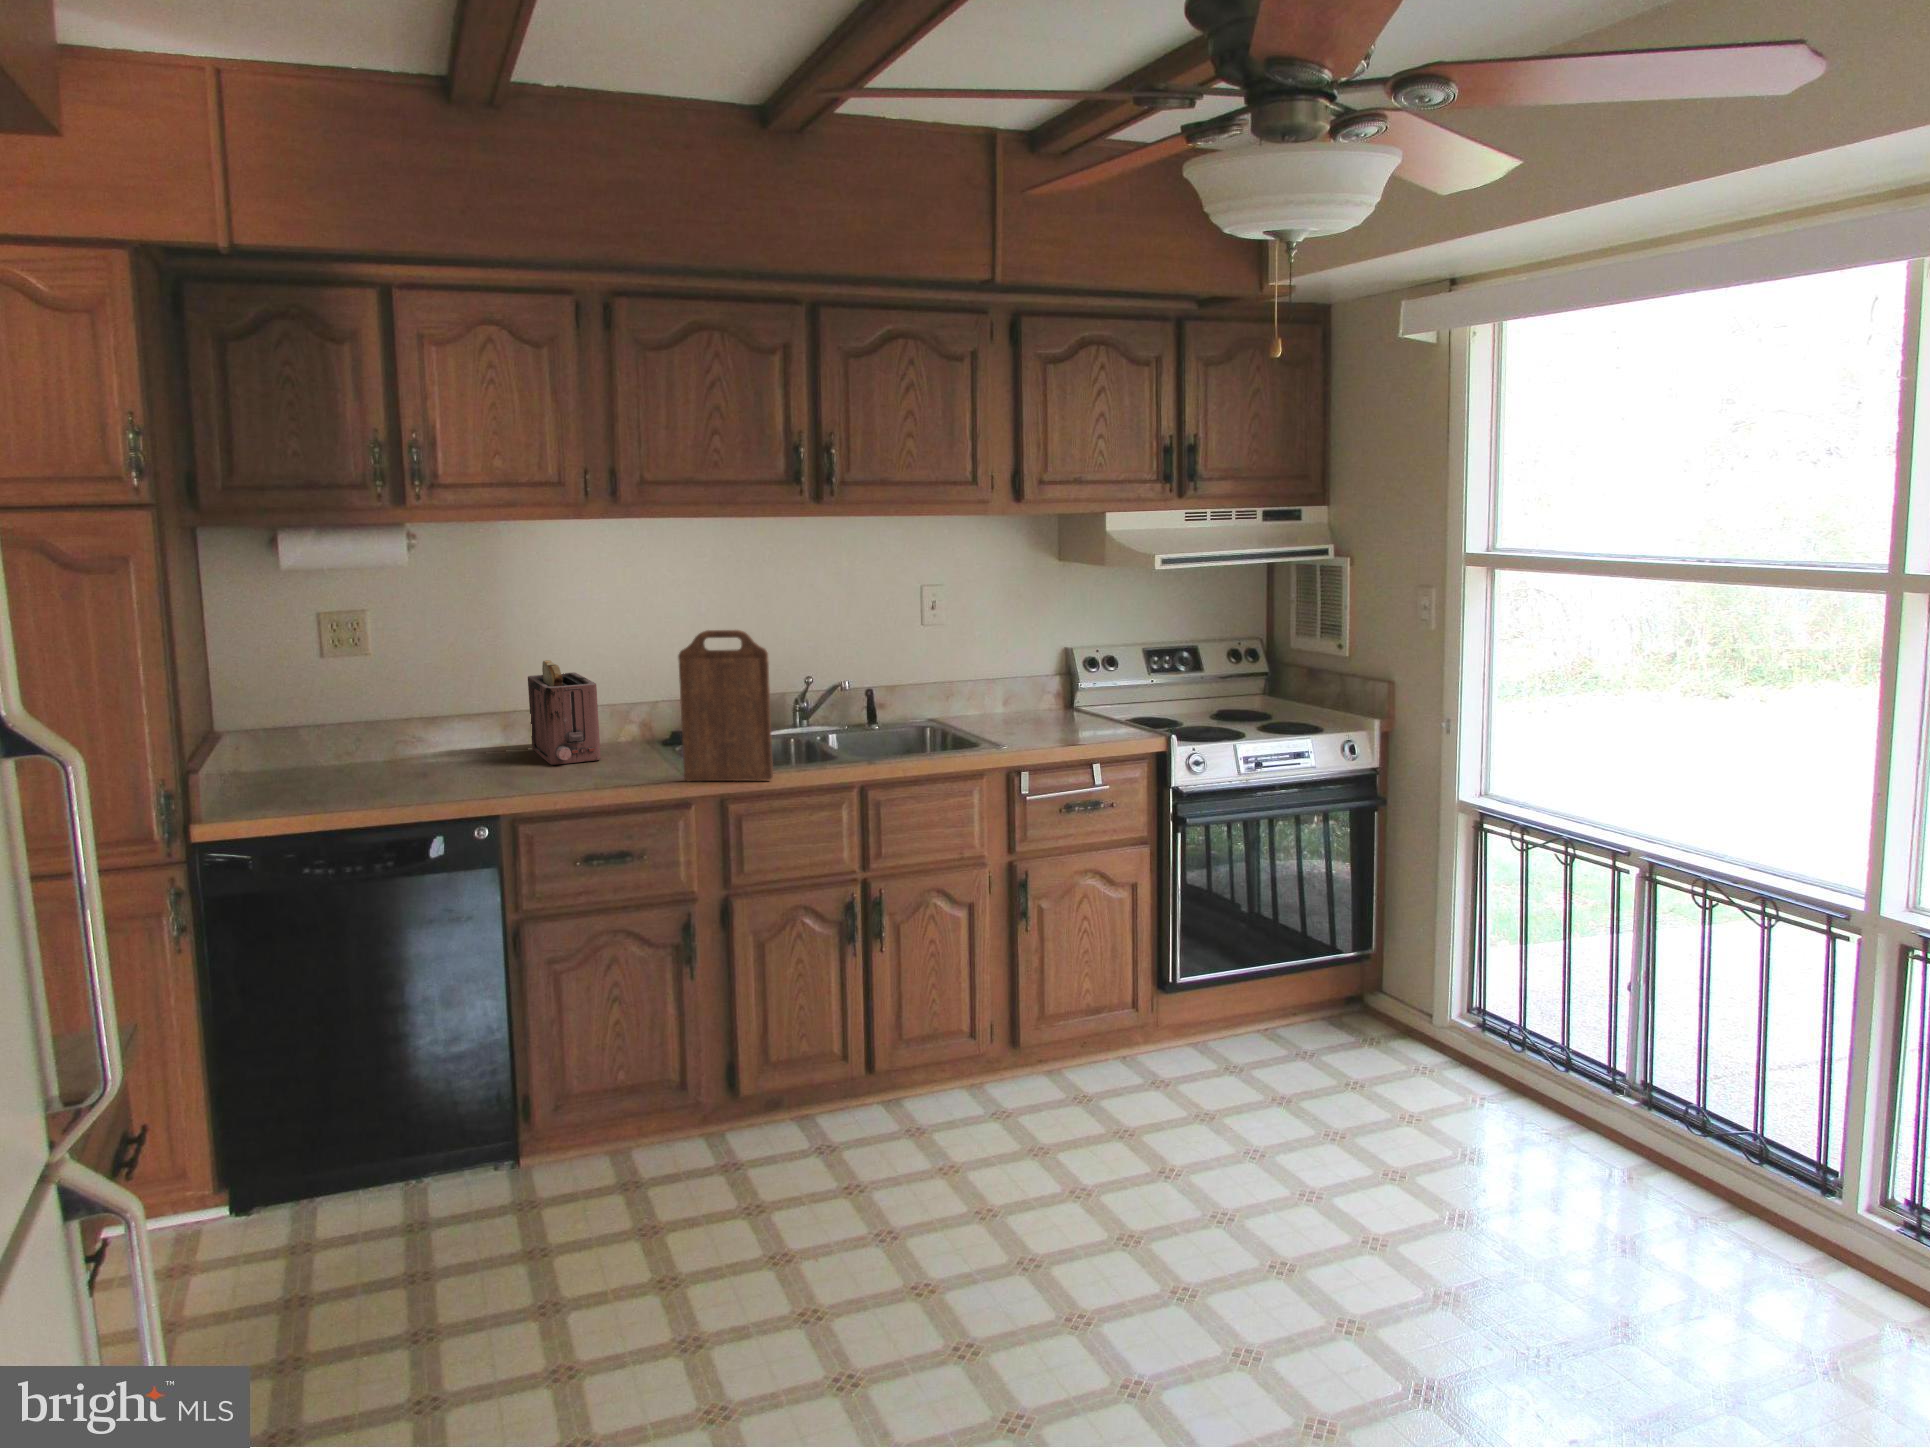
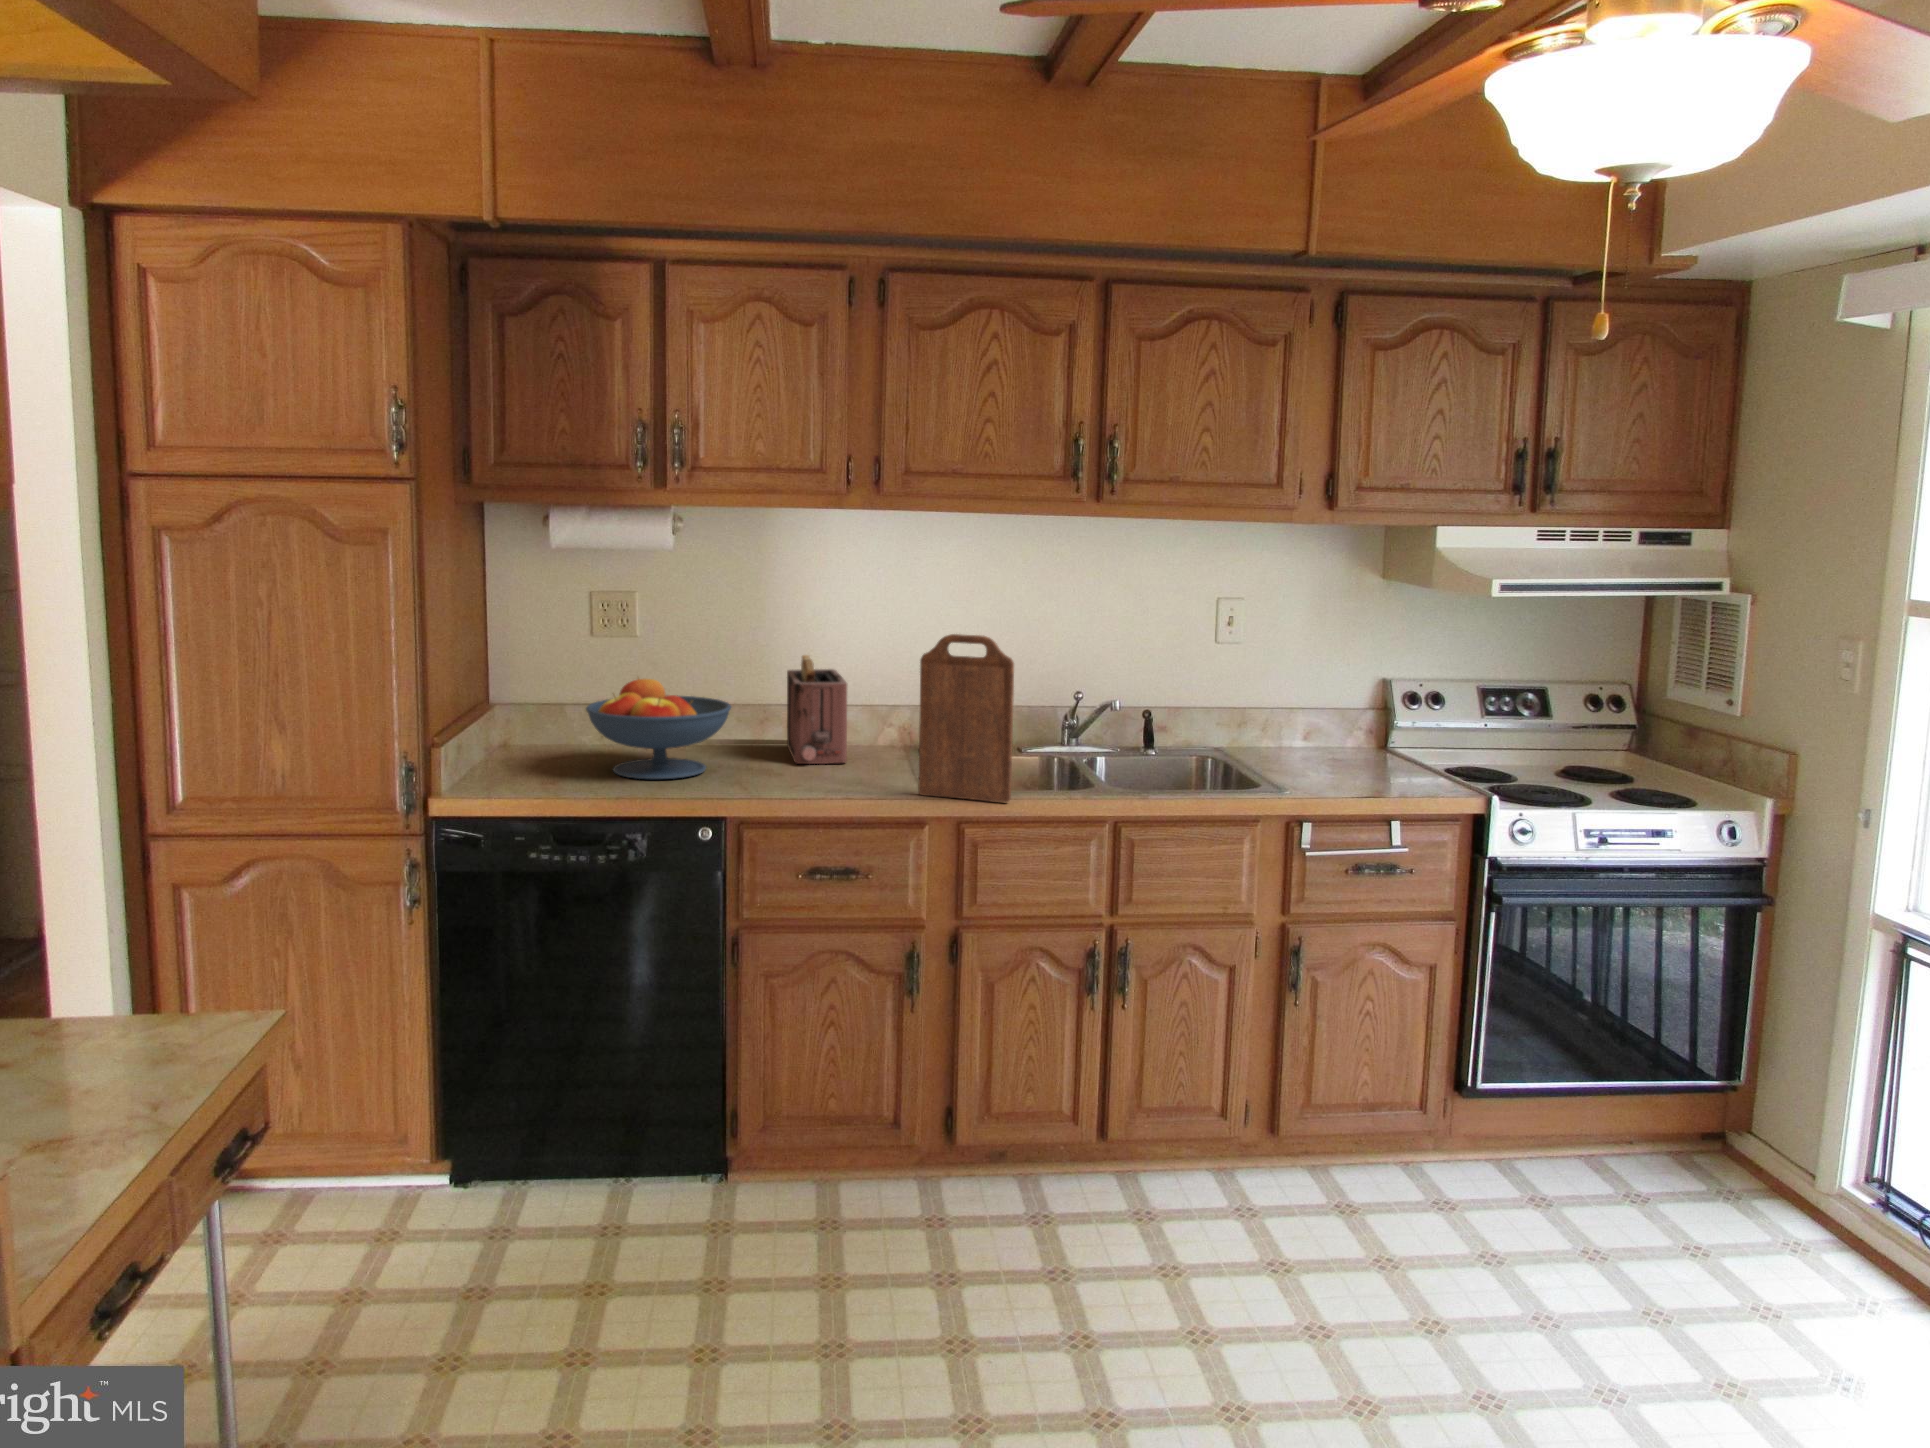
fruit bowl: none [335,693,487,793] -> present [586,678,731,779]

